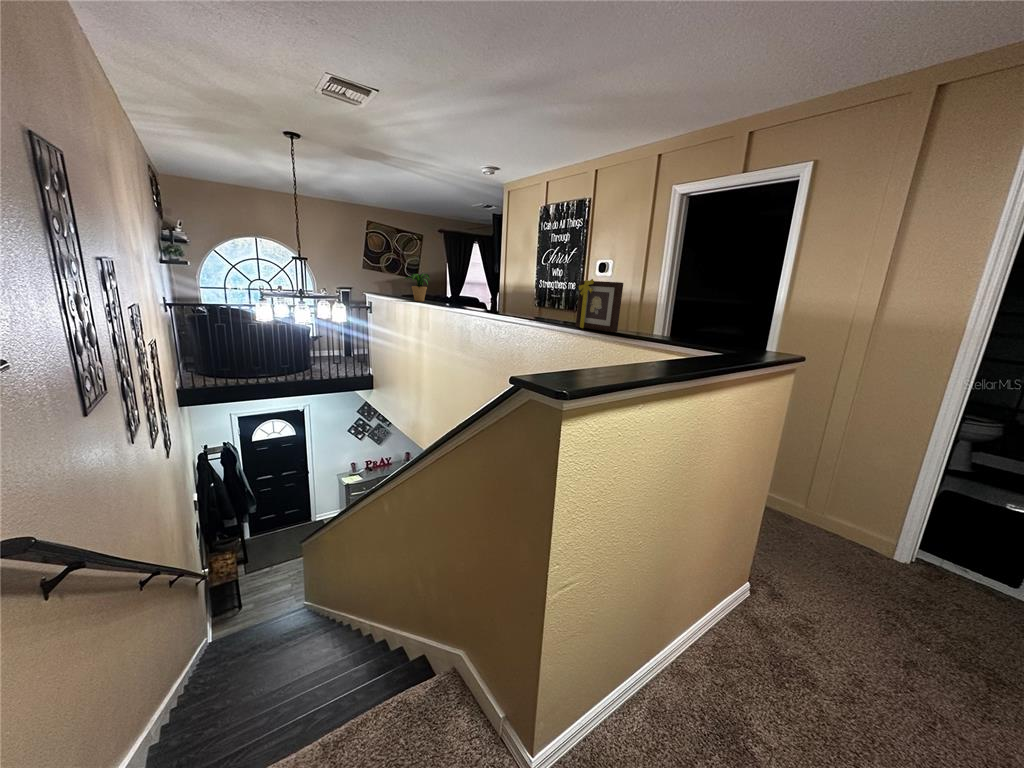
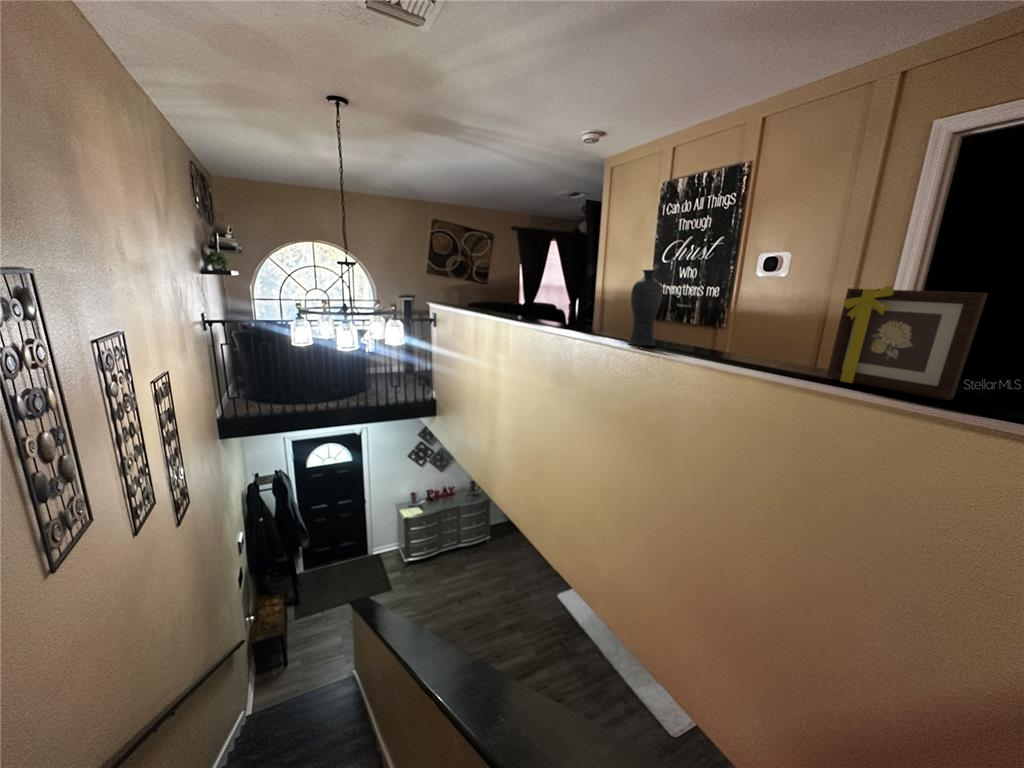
vase: none [493,269,512,316] -> present [628,270,663,346]
potted plant: present [405,273,430,301] -> none [478,278,514,315]

